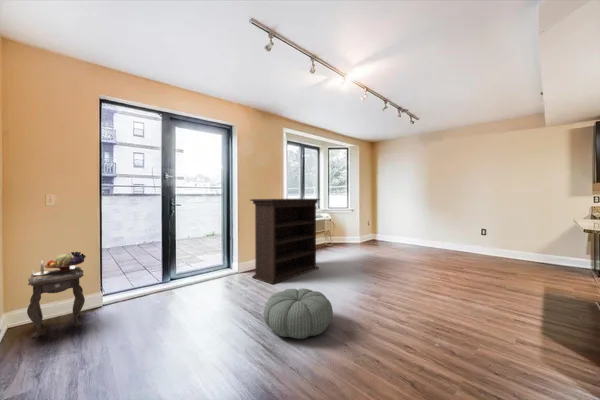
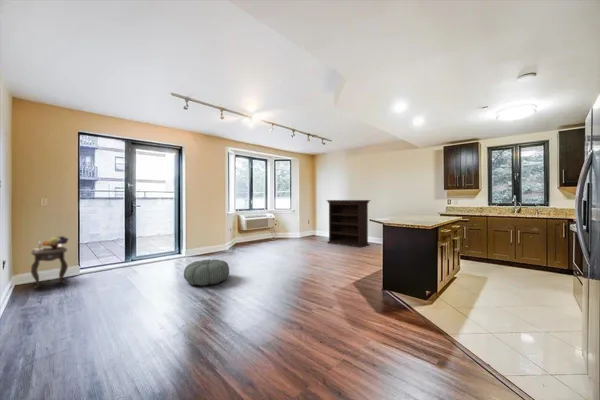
bookshelf: present [251,199,320,284] -> present [327,200,370,247]

